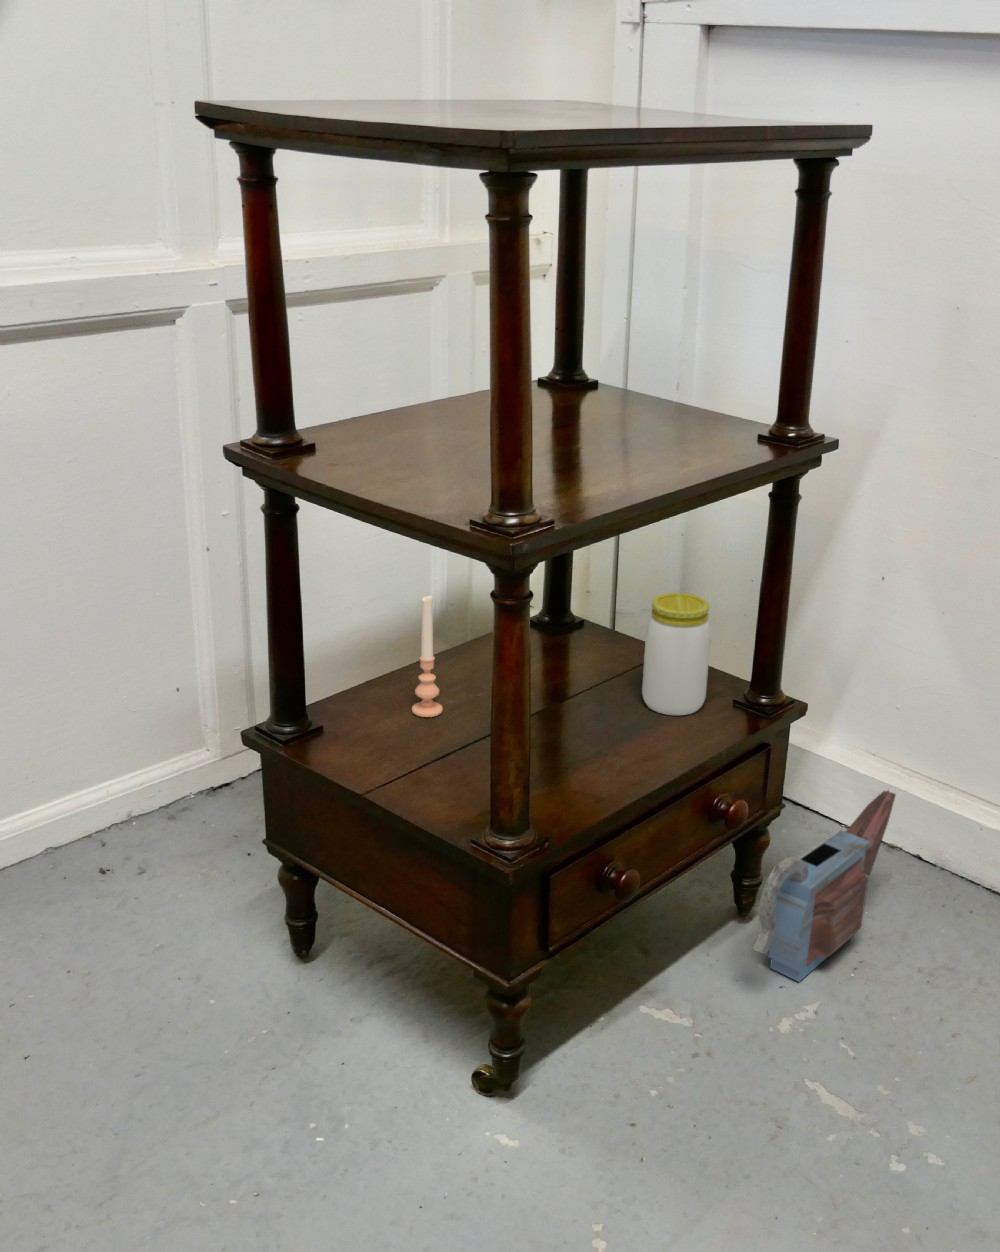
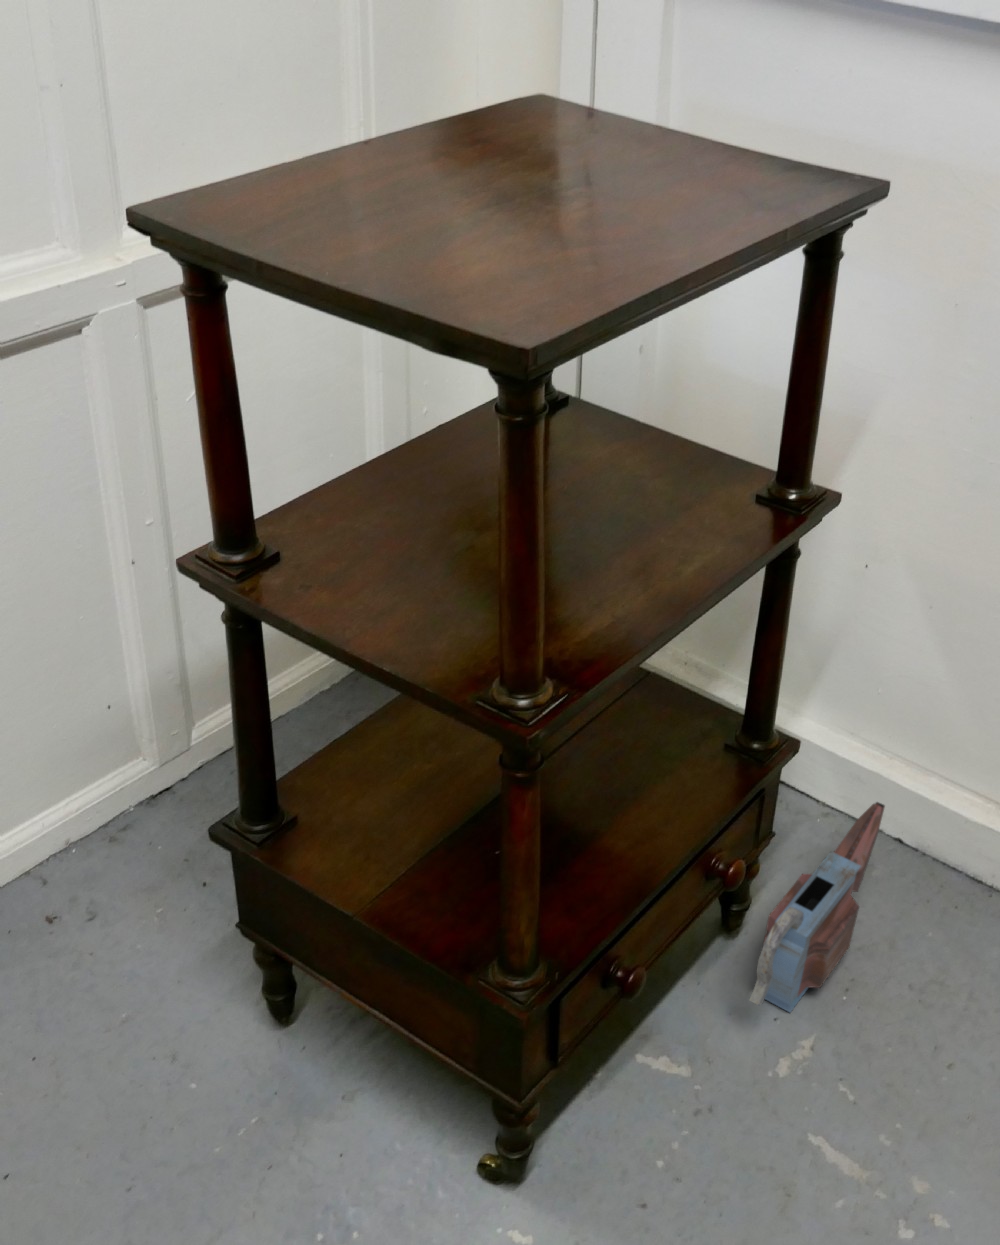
jar: present [642,593,711,715] -> none [631,637,706,766]
candle: present [412,596,443,717] -> none [389,671,422,788]

